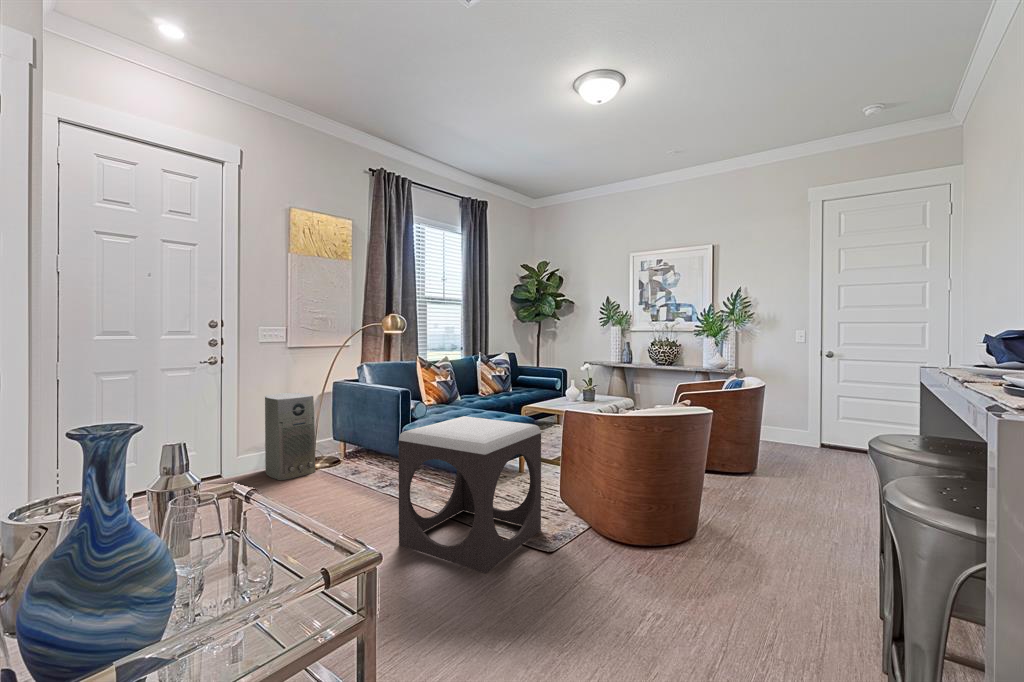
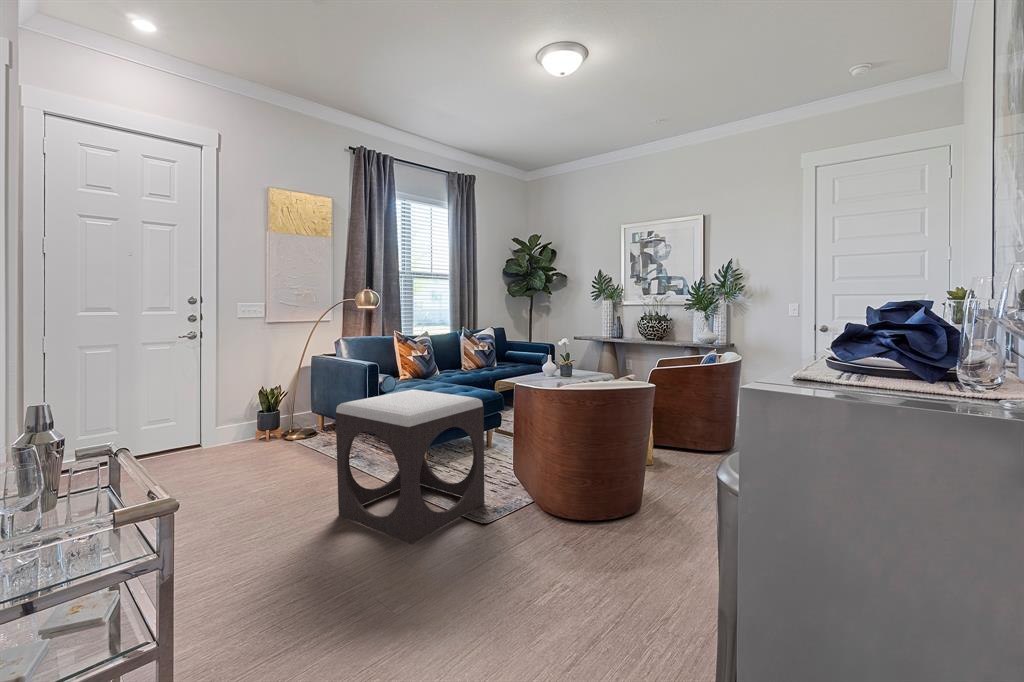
air purifier: present [265,393,316,480] -> none [239,367,290,451]

